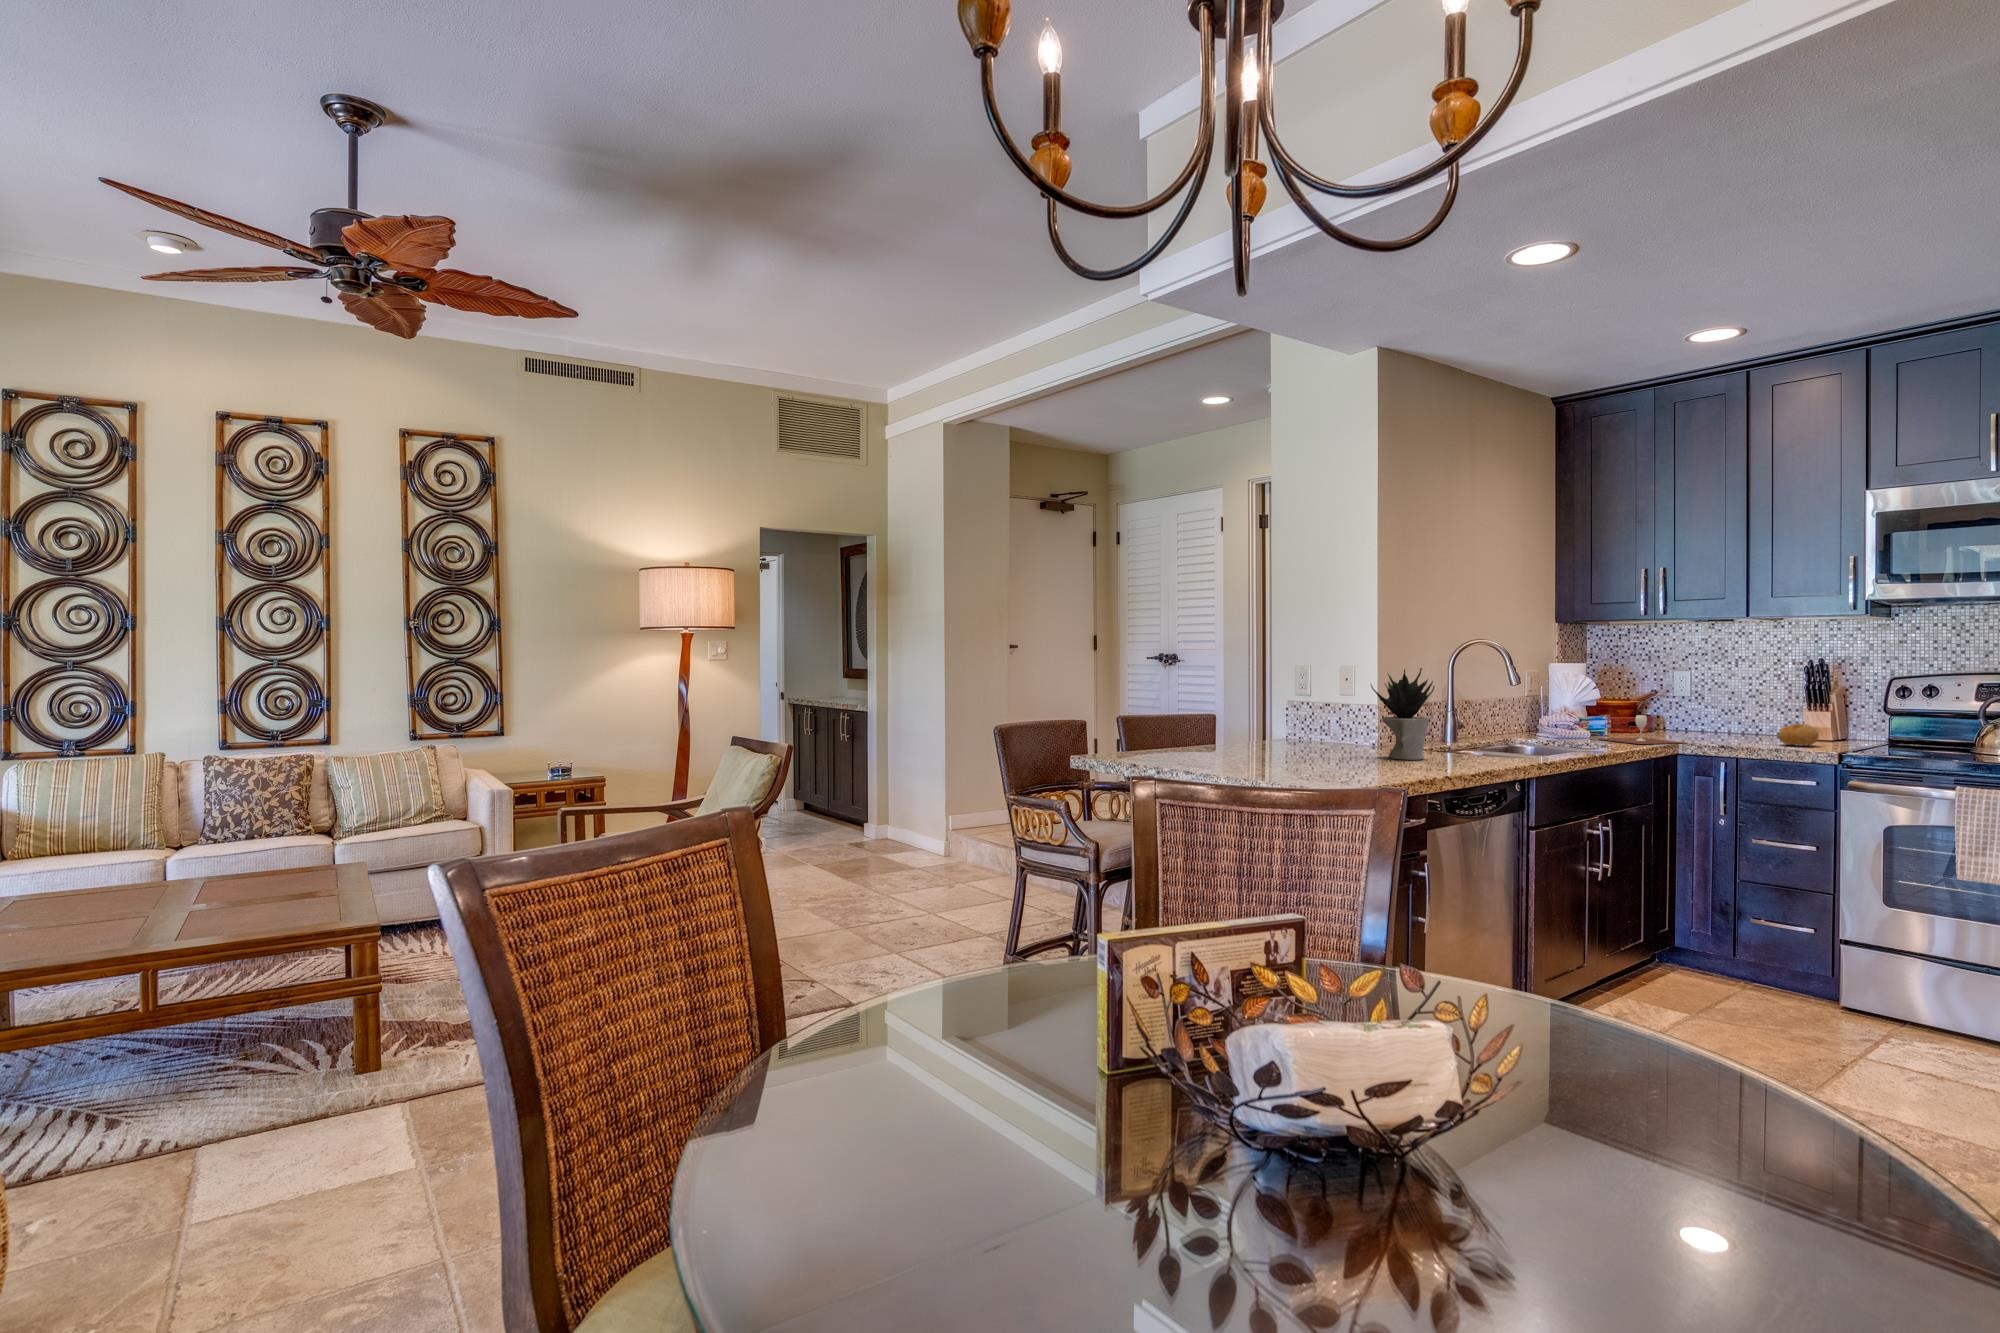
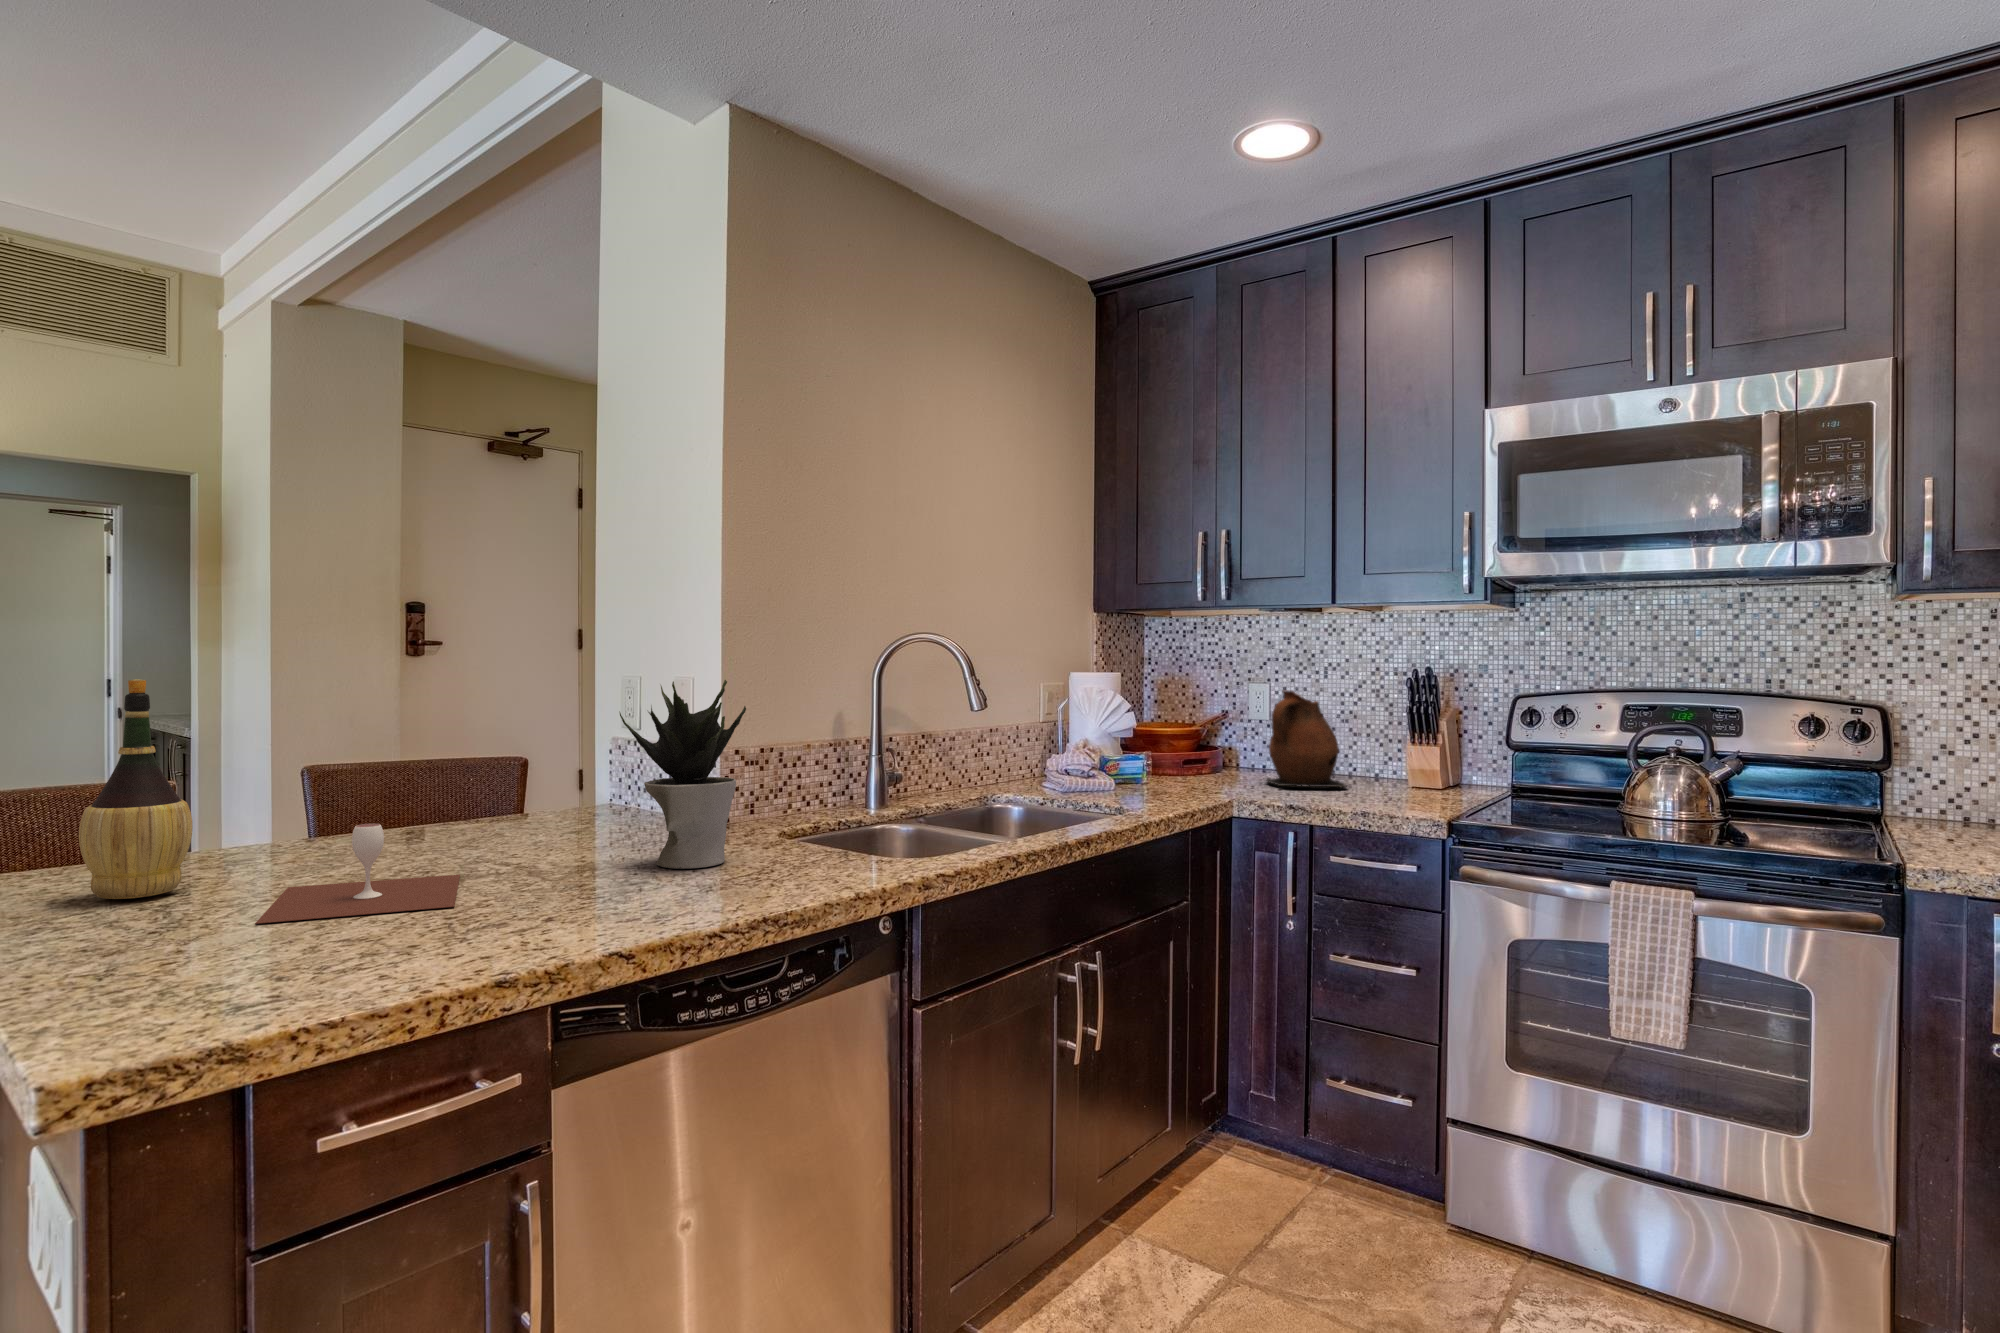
wine bottle: none [1171,668,1209,761] -> present [79,679,193,899]
ceramic pitcher: none [1691,675,1761,740] -> present [1267,690,1348,788]
wine glass: present [1600,715,1685,744] -> present [255,824,460,924]
fruit: present [1777,724,1819,746] -> none [1366,766,1421,802]

